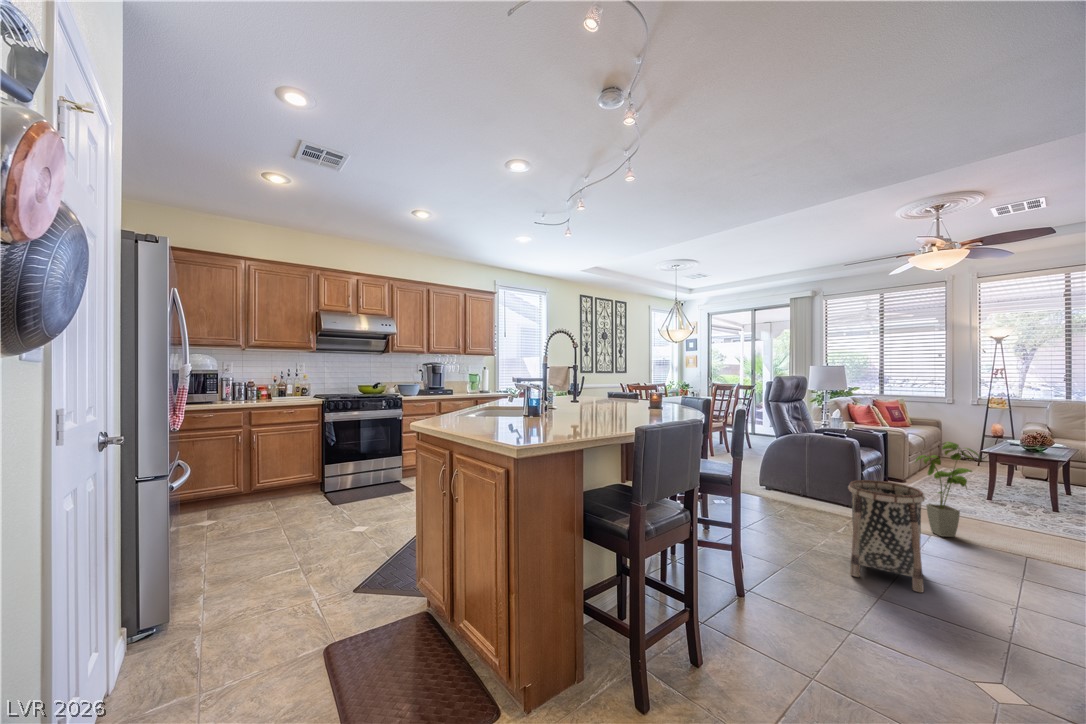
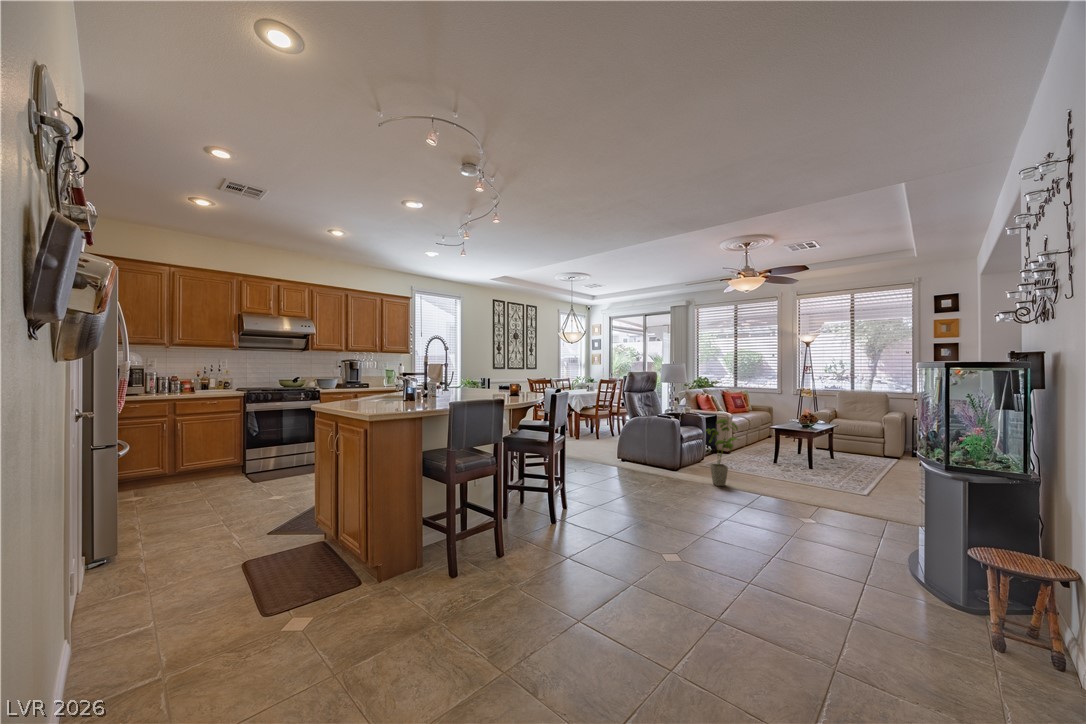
basket: present [848,480,925,592] -> none [635,445,682,515]

